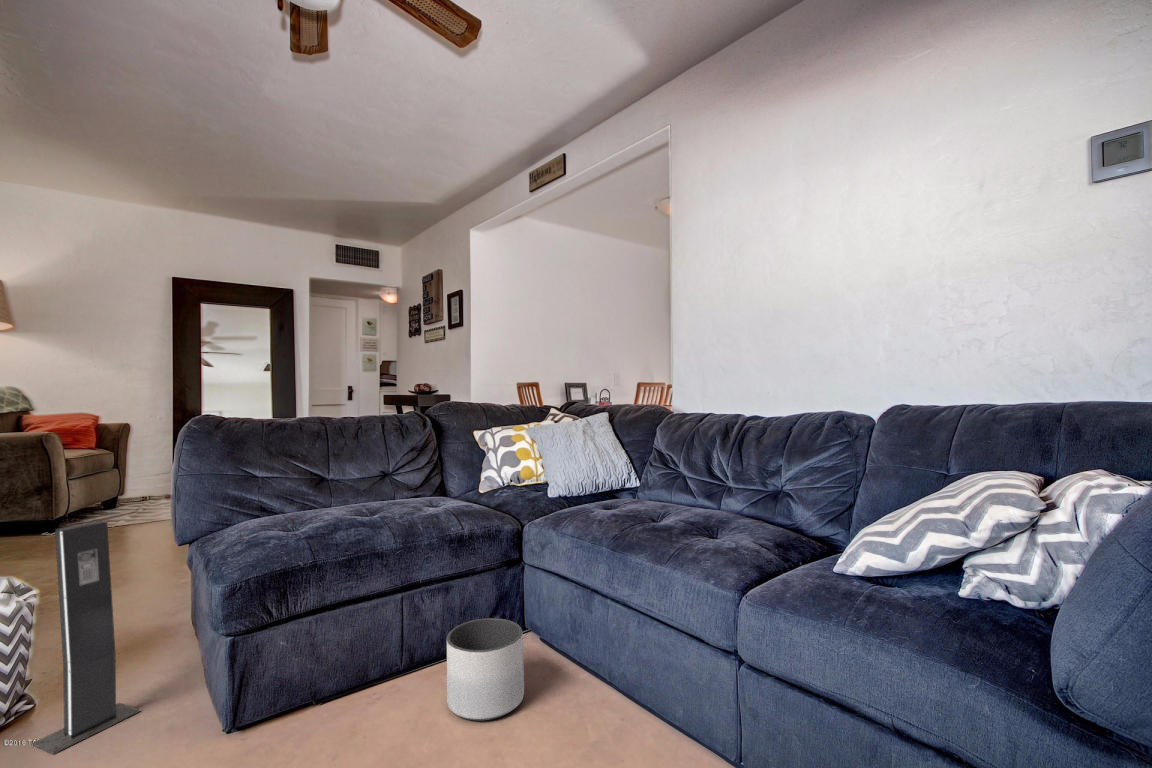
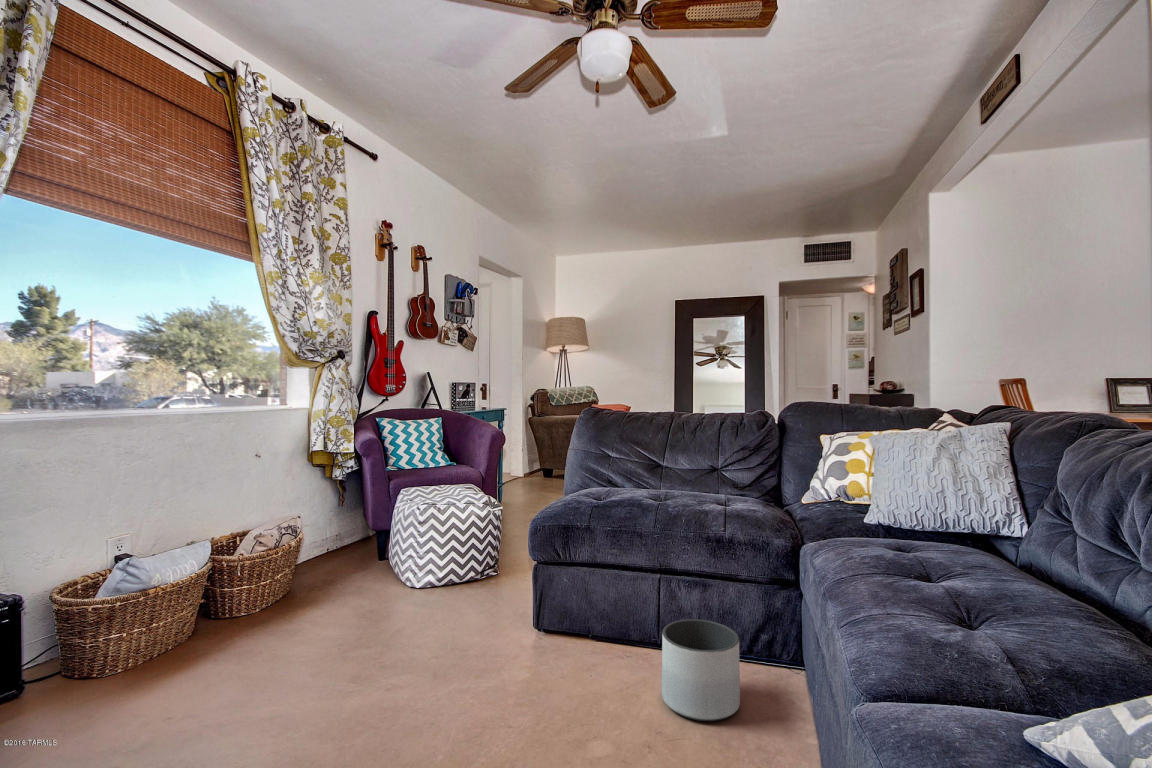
speaker: present [32,521,140,754] -> none [471,470,519,605]

